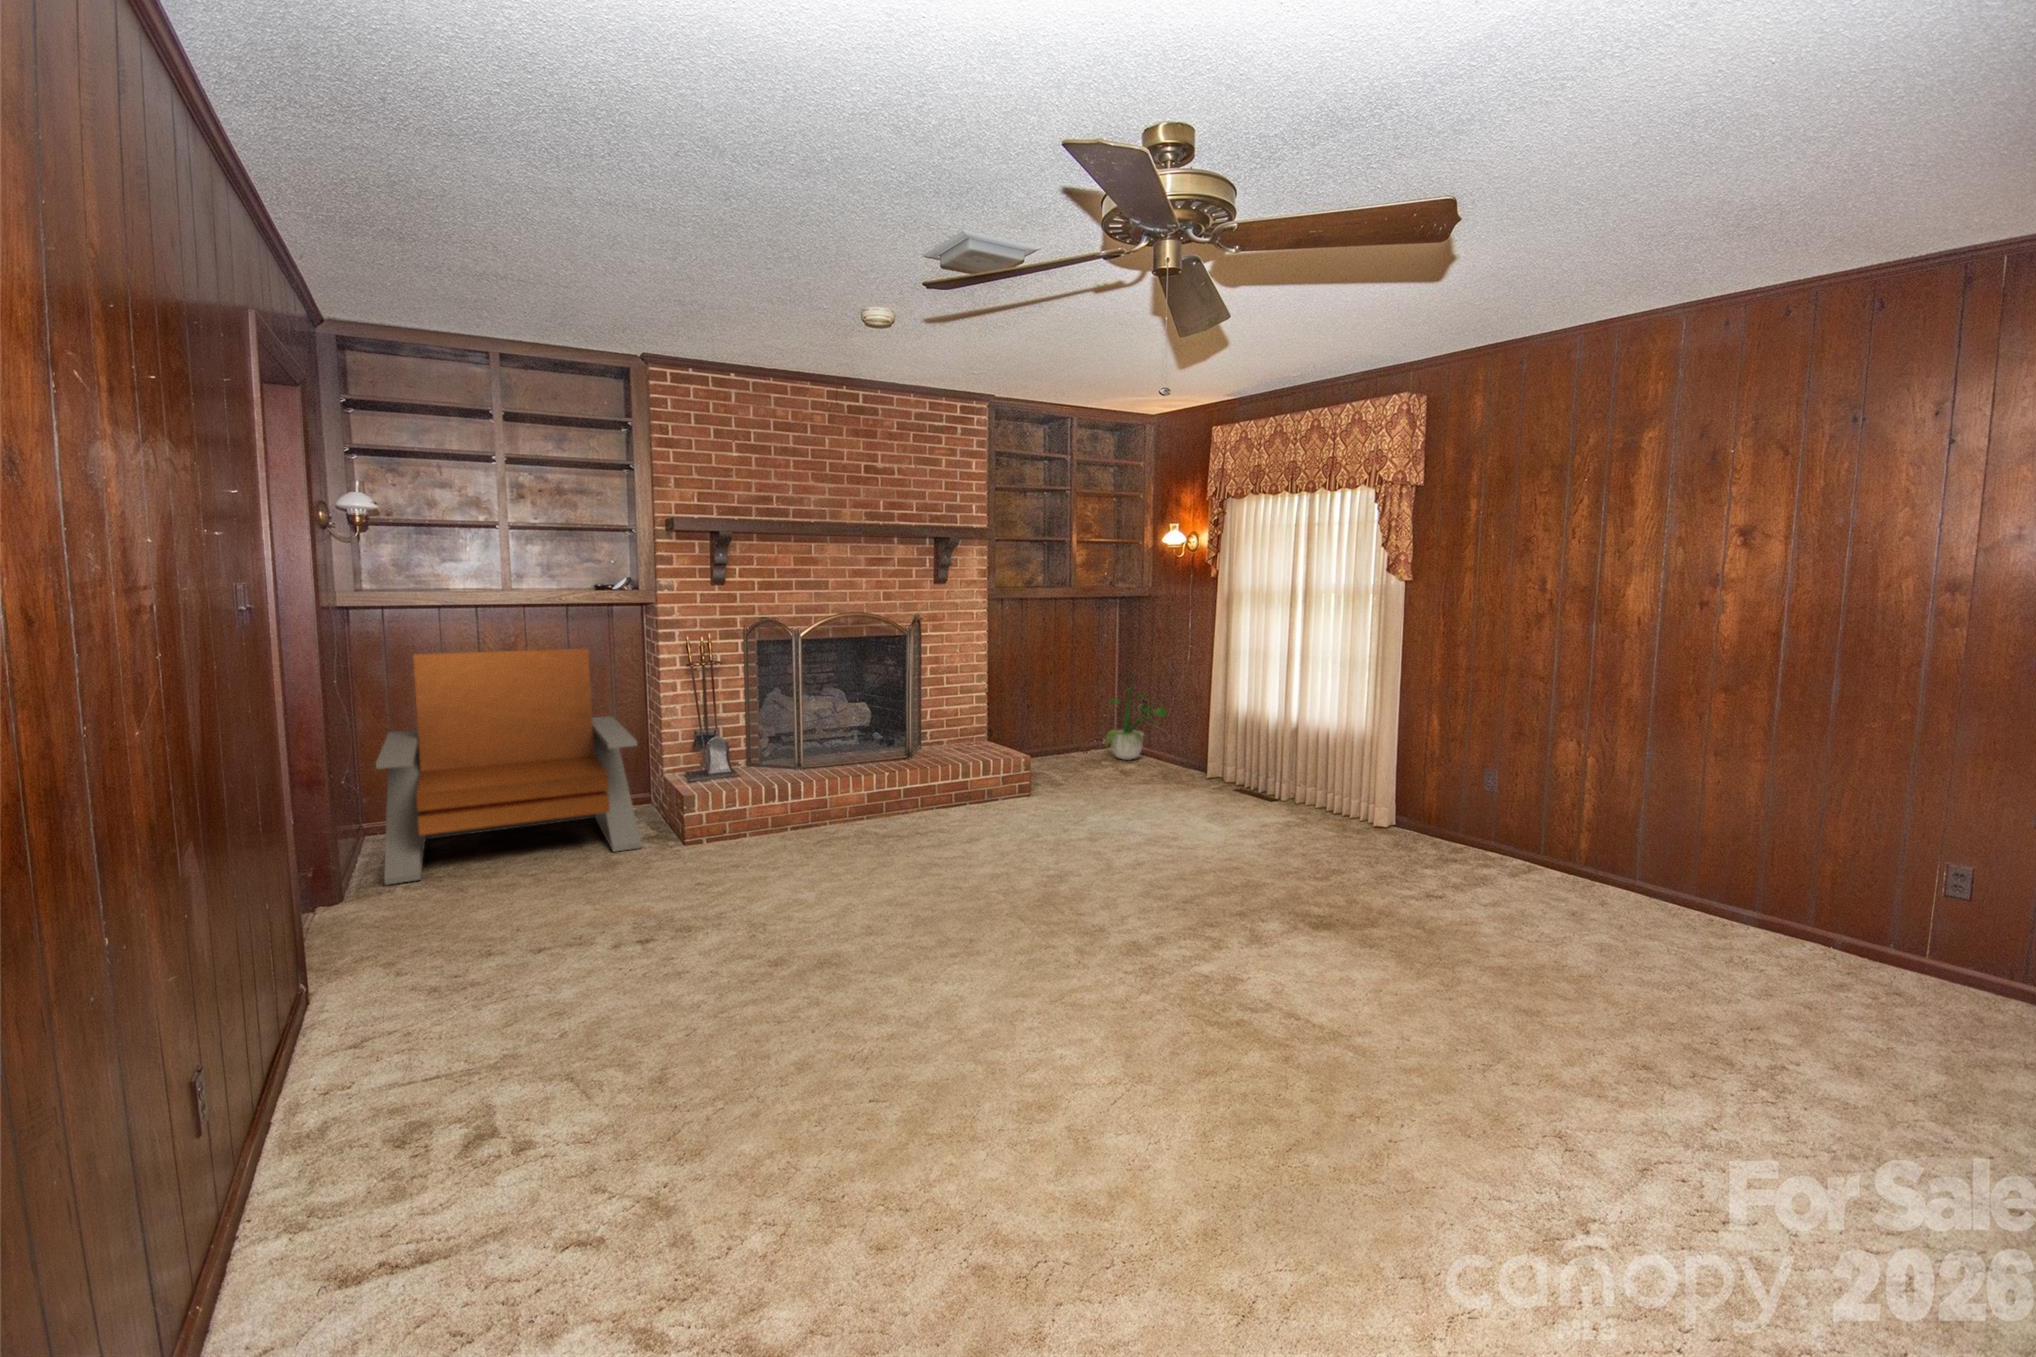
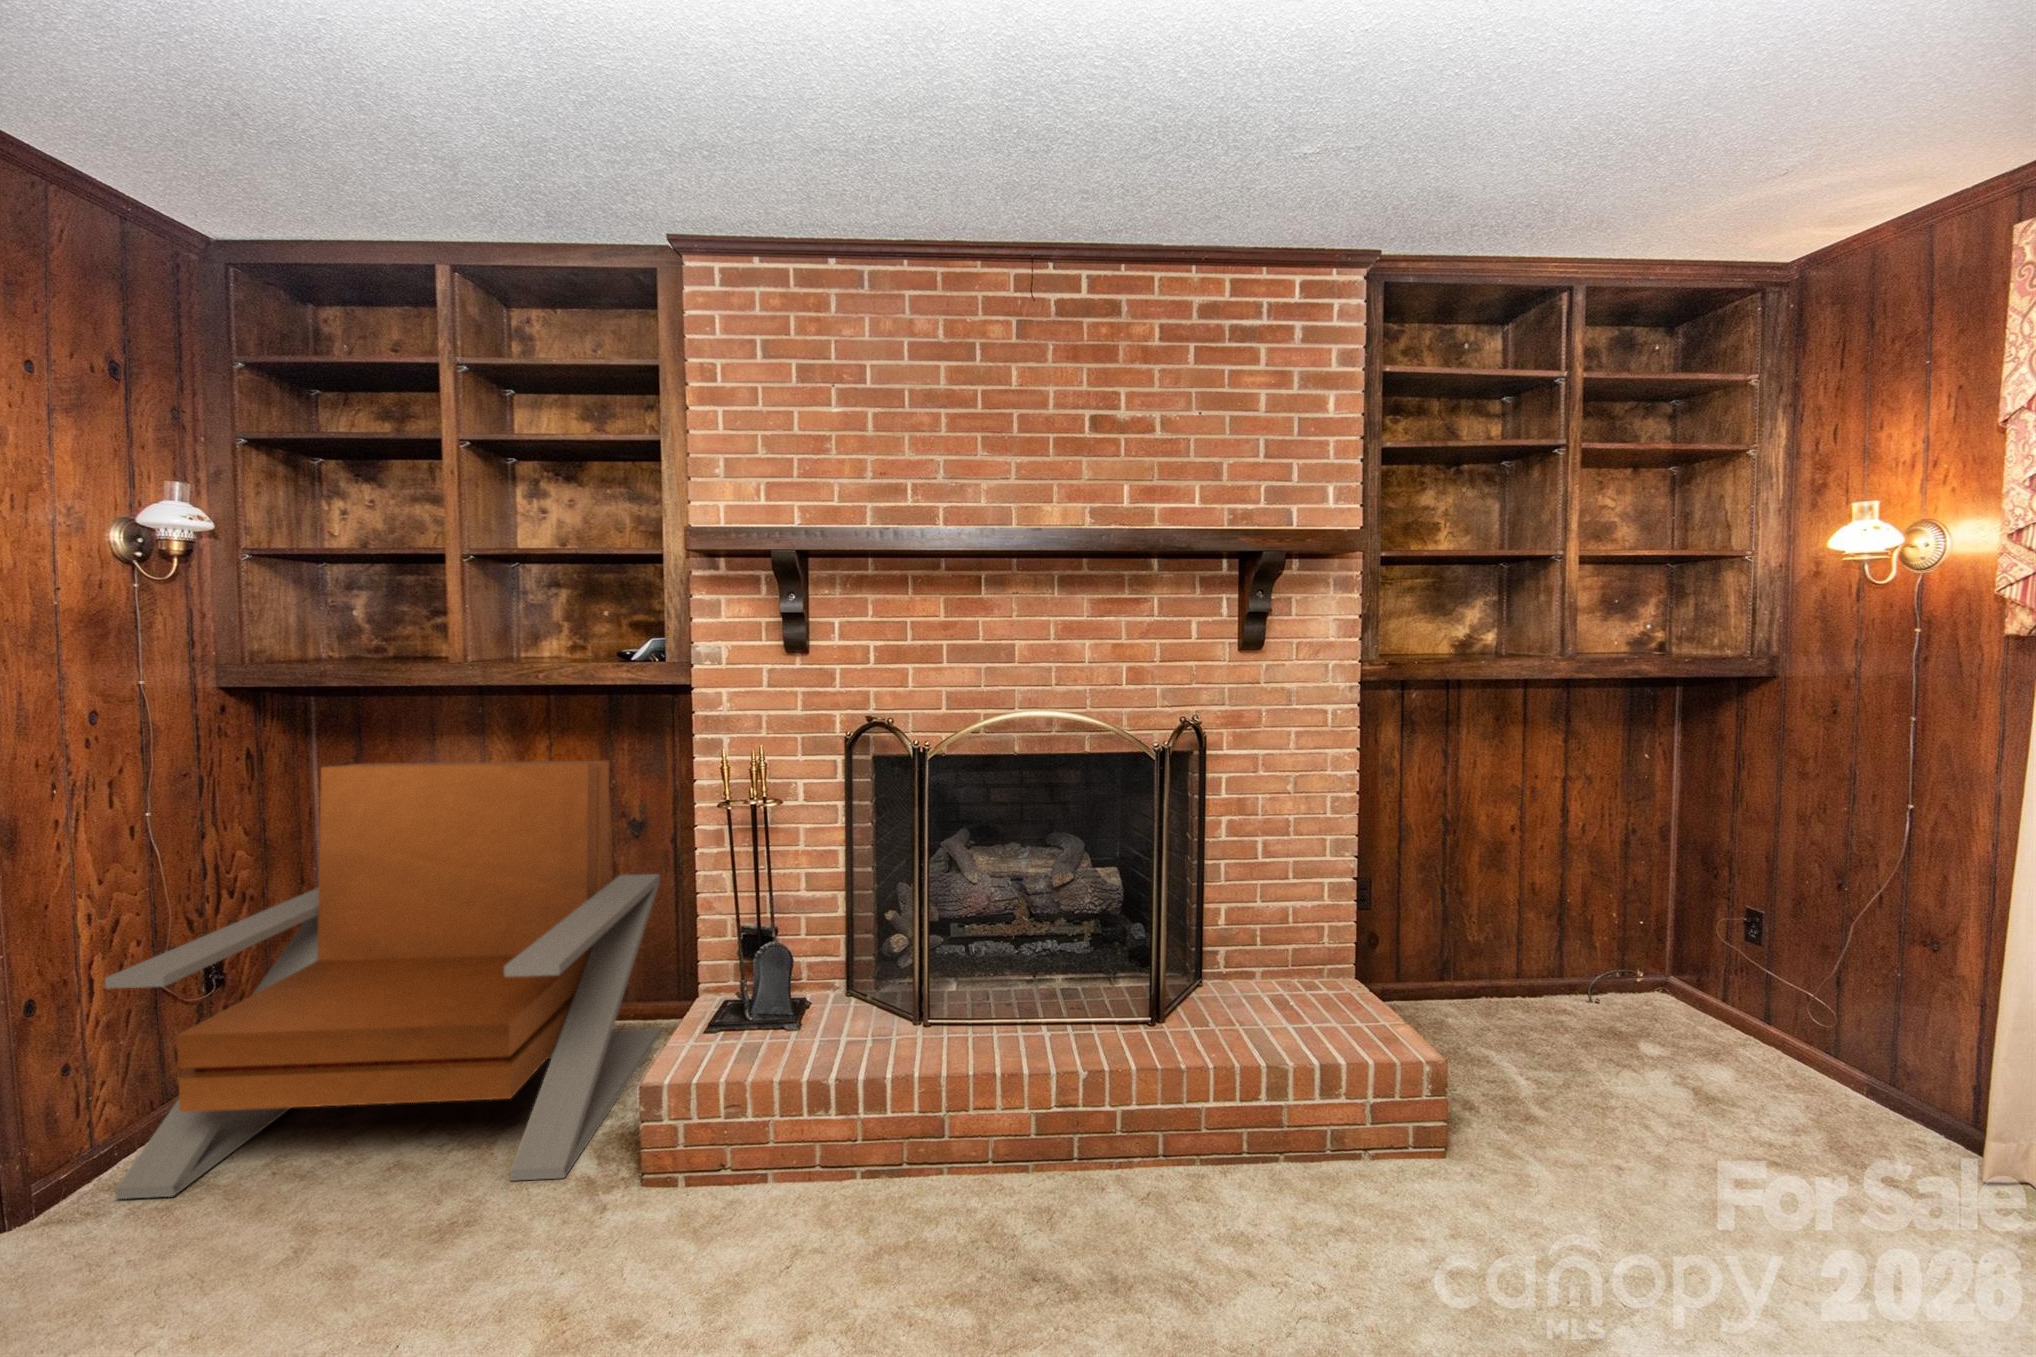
potted plant: present [1105,686,1168,760] -> none [1646,843,1839,1052]

